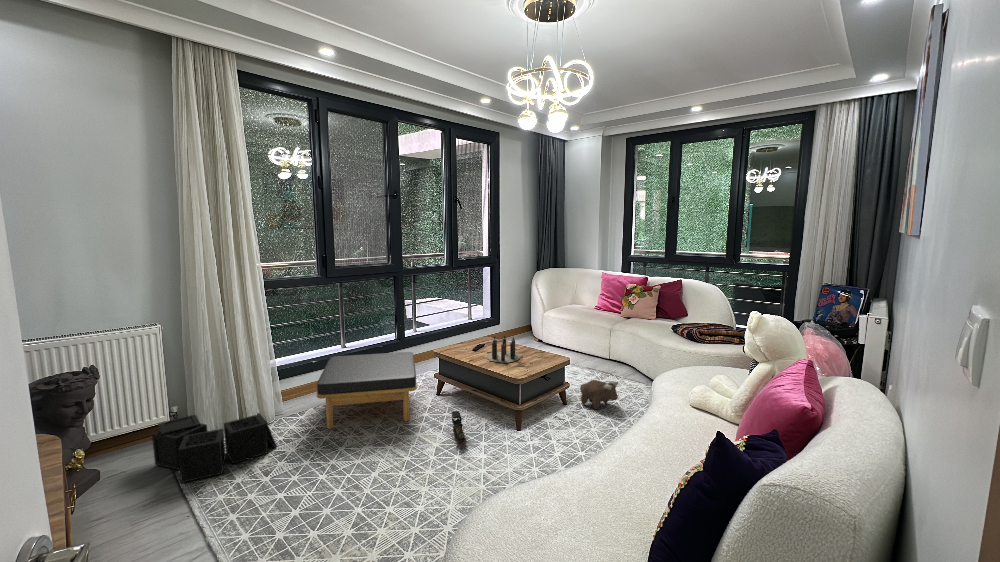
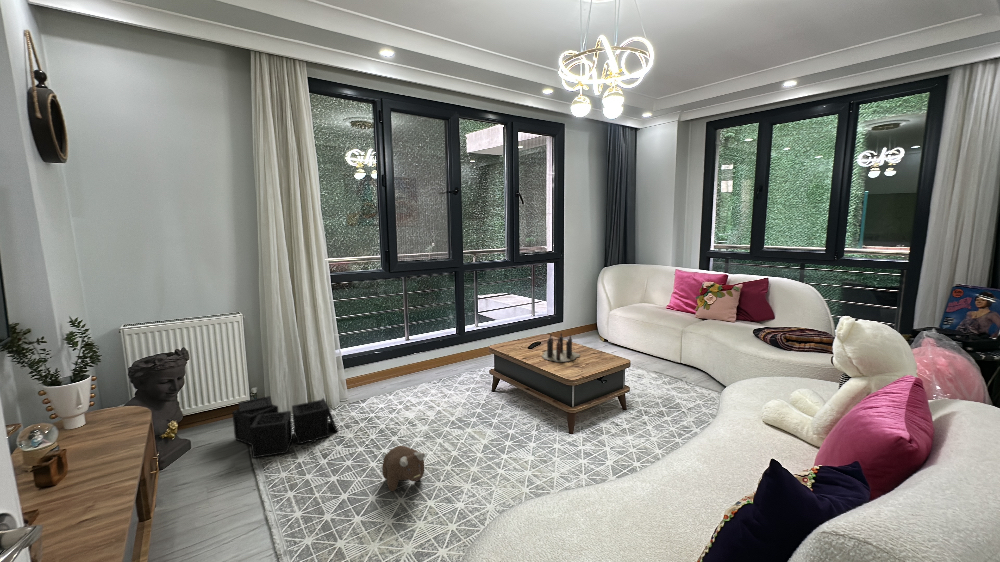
ottoman: present [317,352,417,429] -> none [375,347,471,418]
plush toy: present [580,380,619,409] -> present [382,446,425,491]
toy train: present [451,411,467,448] -> none [503,409,515,447]

